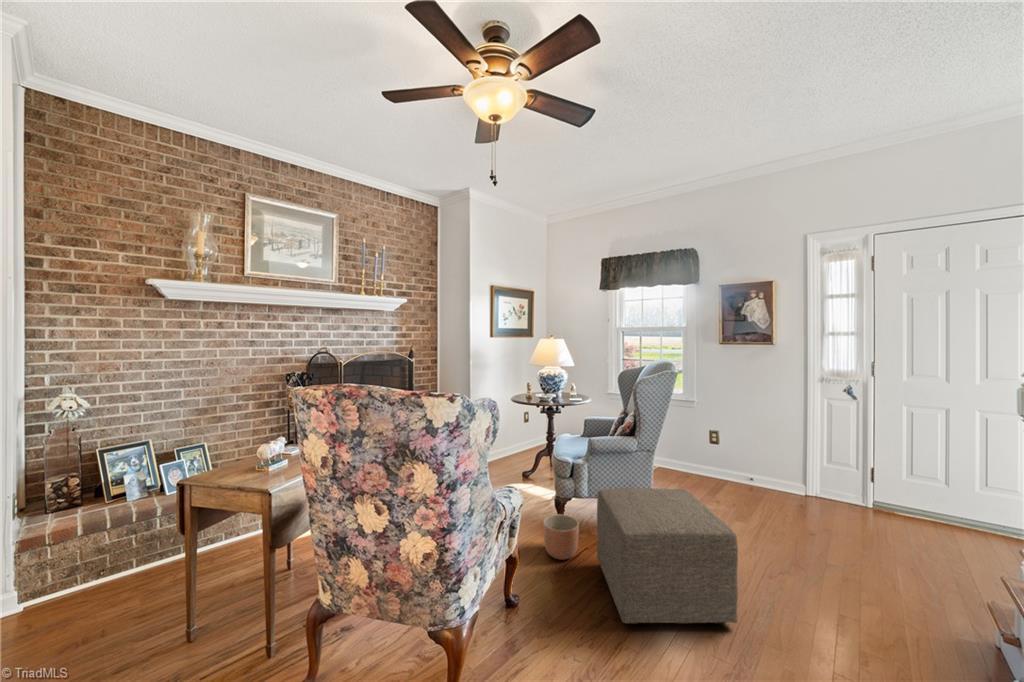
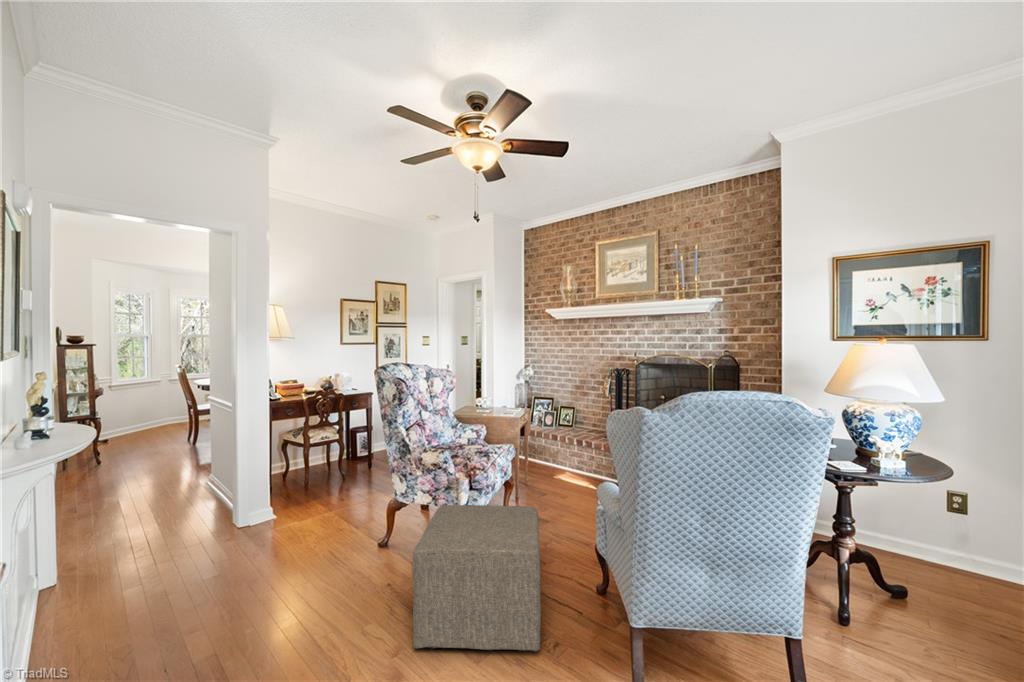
planter: present [543,514,579,560] -> none [538,529,575,577]

